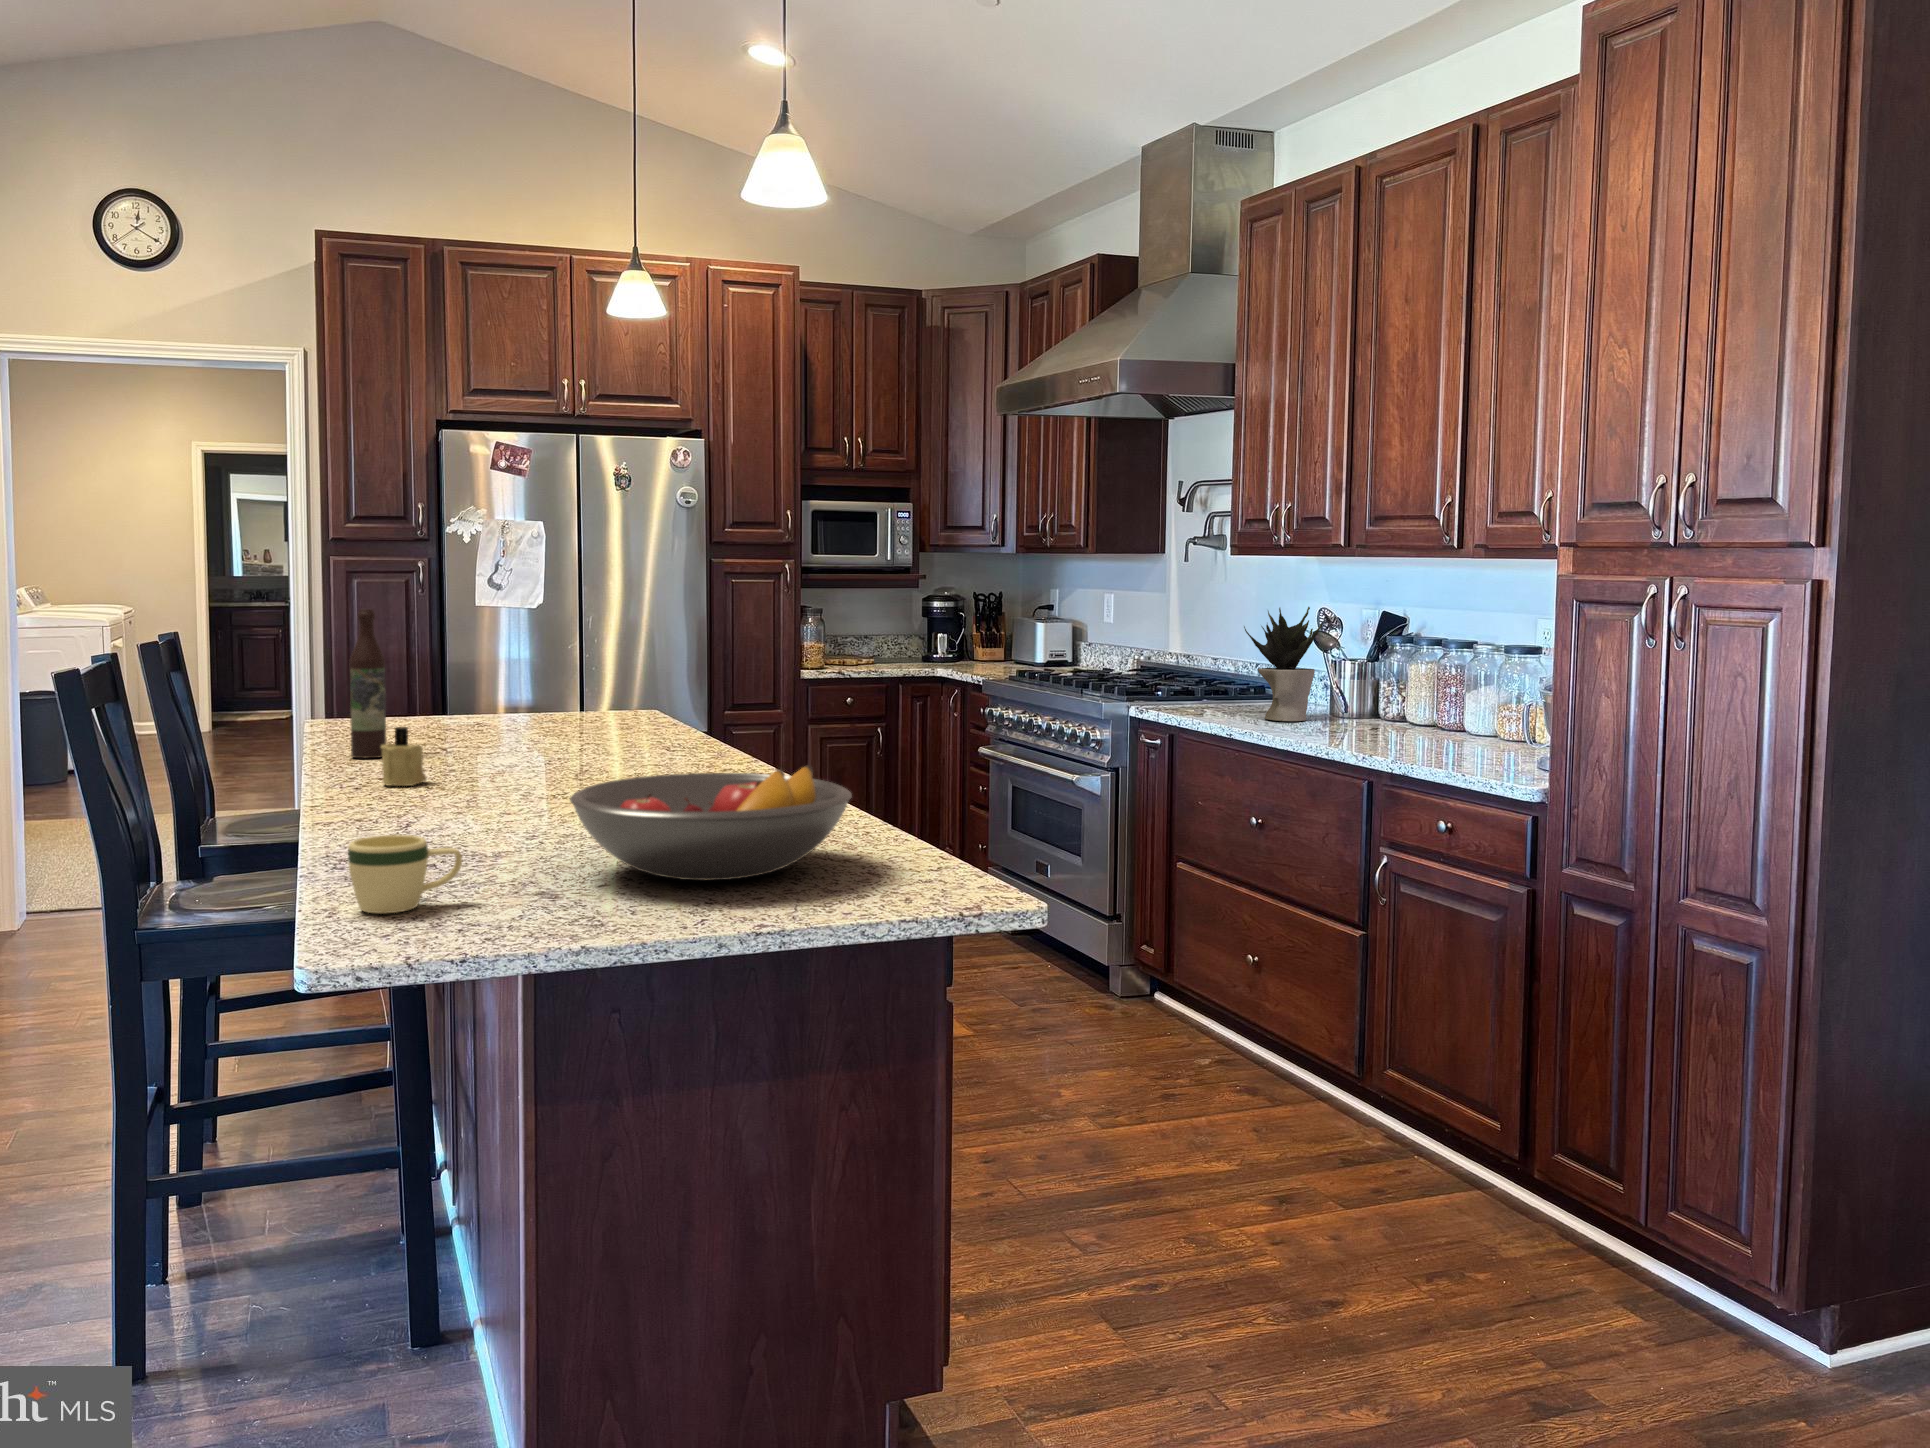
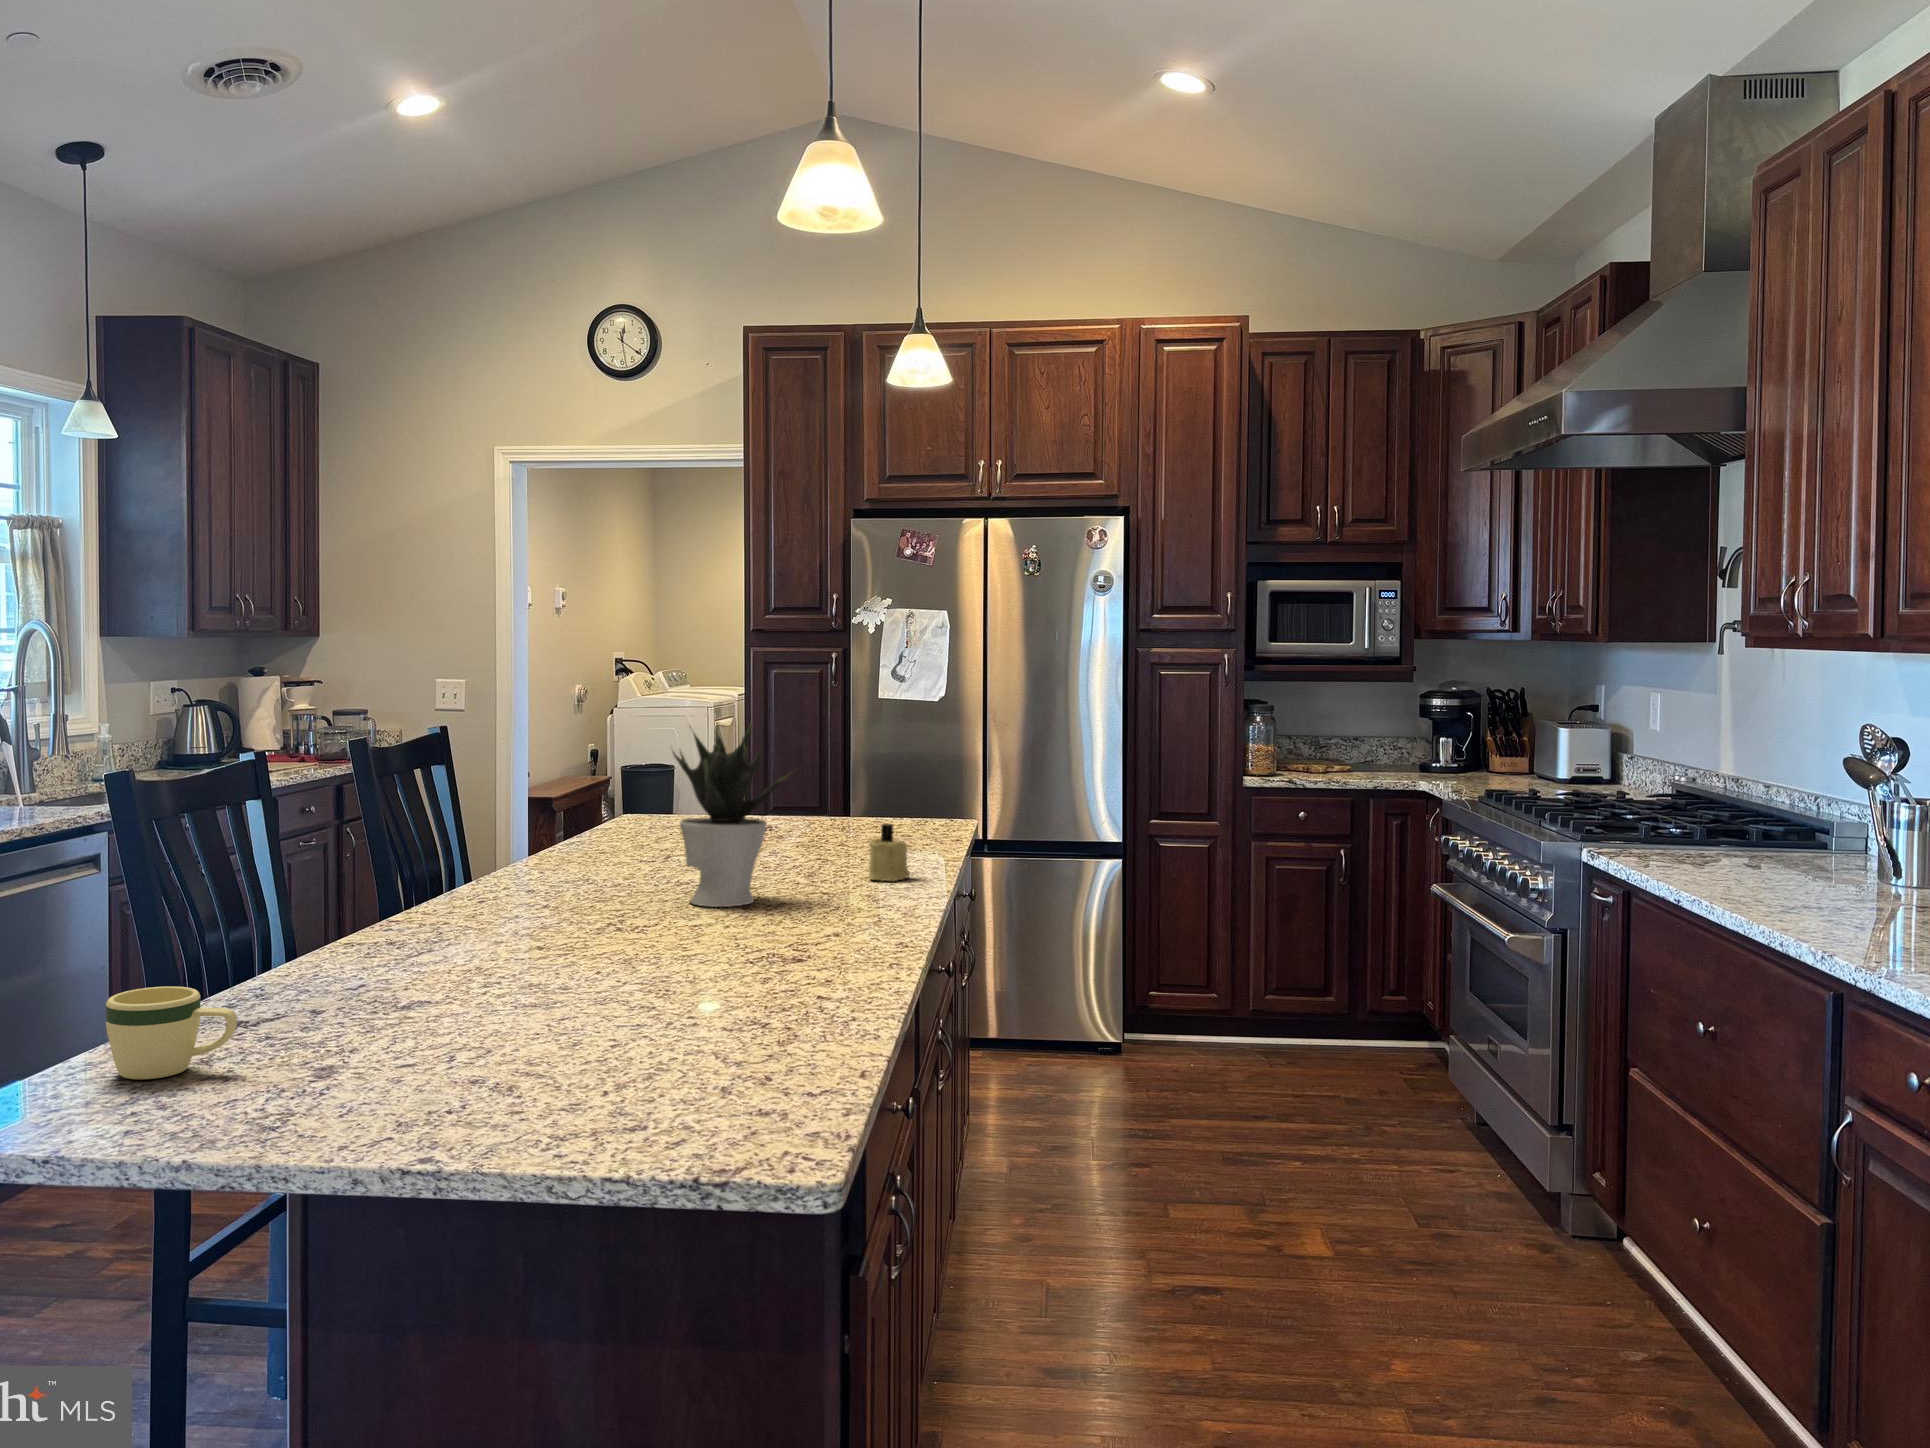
potted plant: present [1244,607,1322,721] -> present [672,724,790,907]
wine bottle: present [349,609,386,758] -> none [567,710,603,868]
candle: present [381,727,427,786] -> present [869,824,910,881]
fruit bowl: present [570,765,852,881] -> none [376,932,735,1079]

